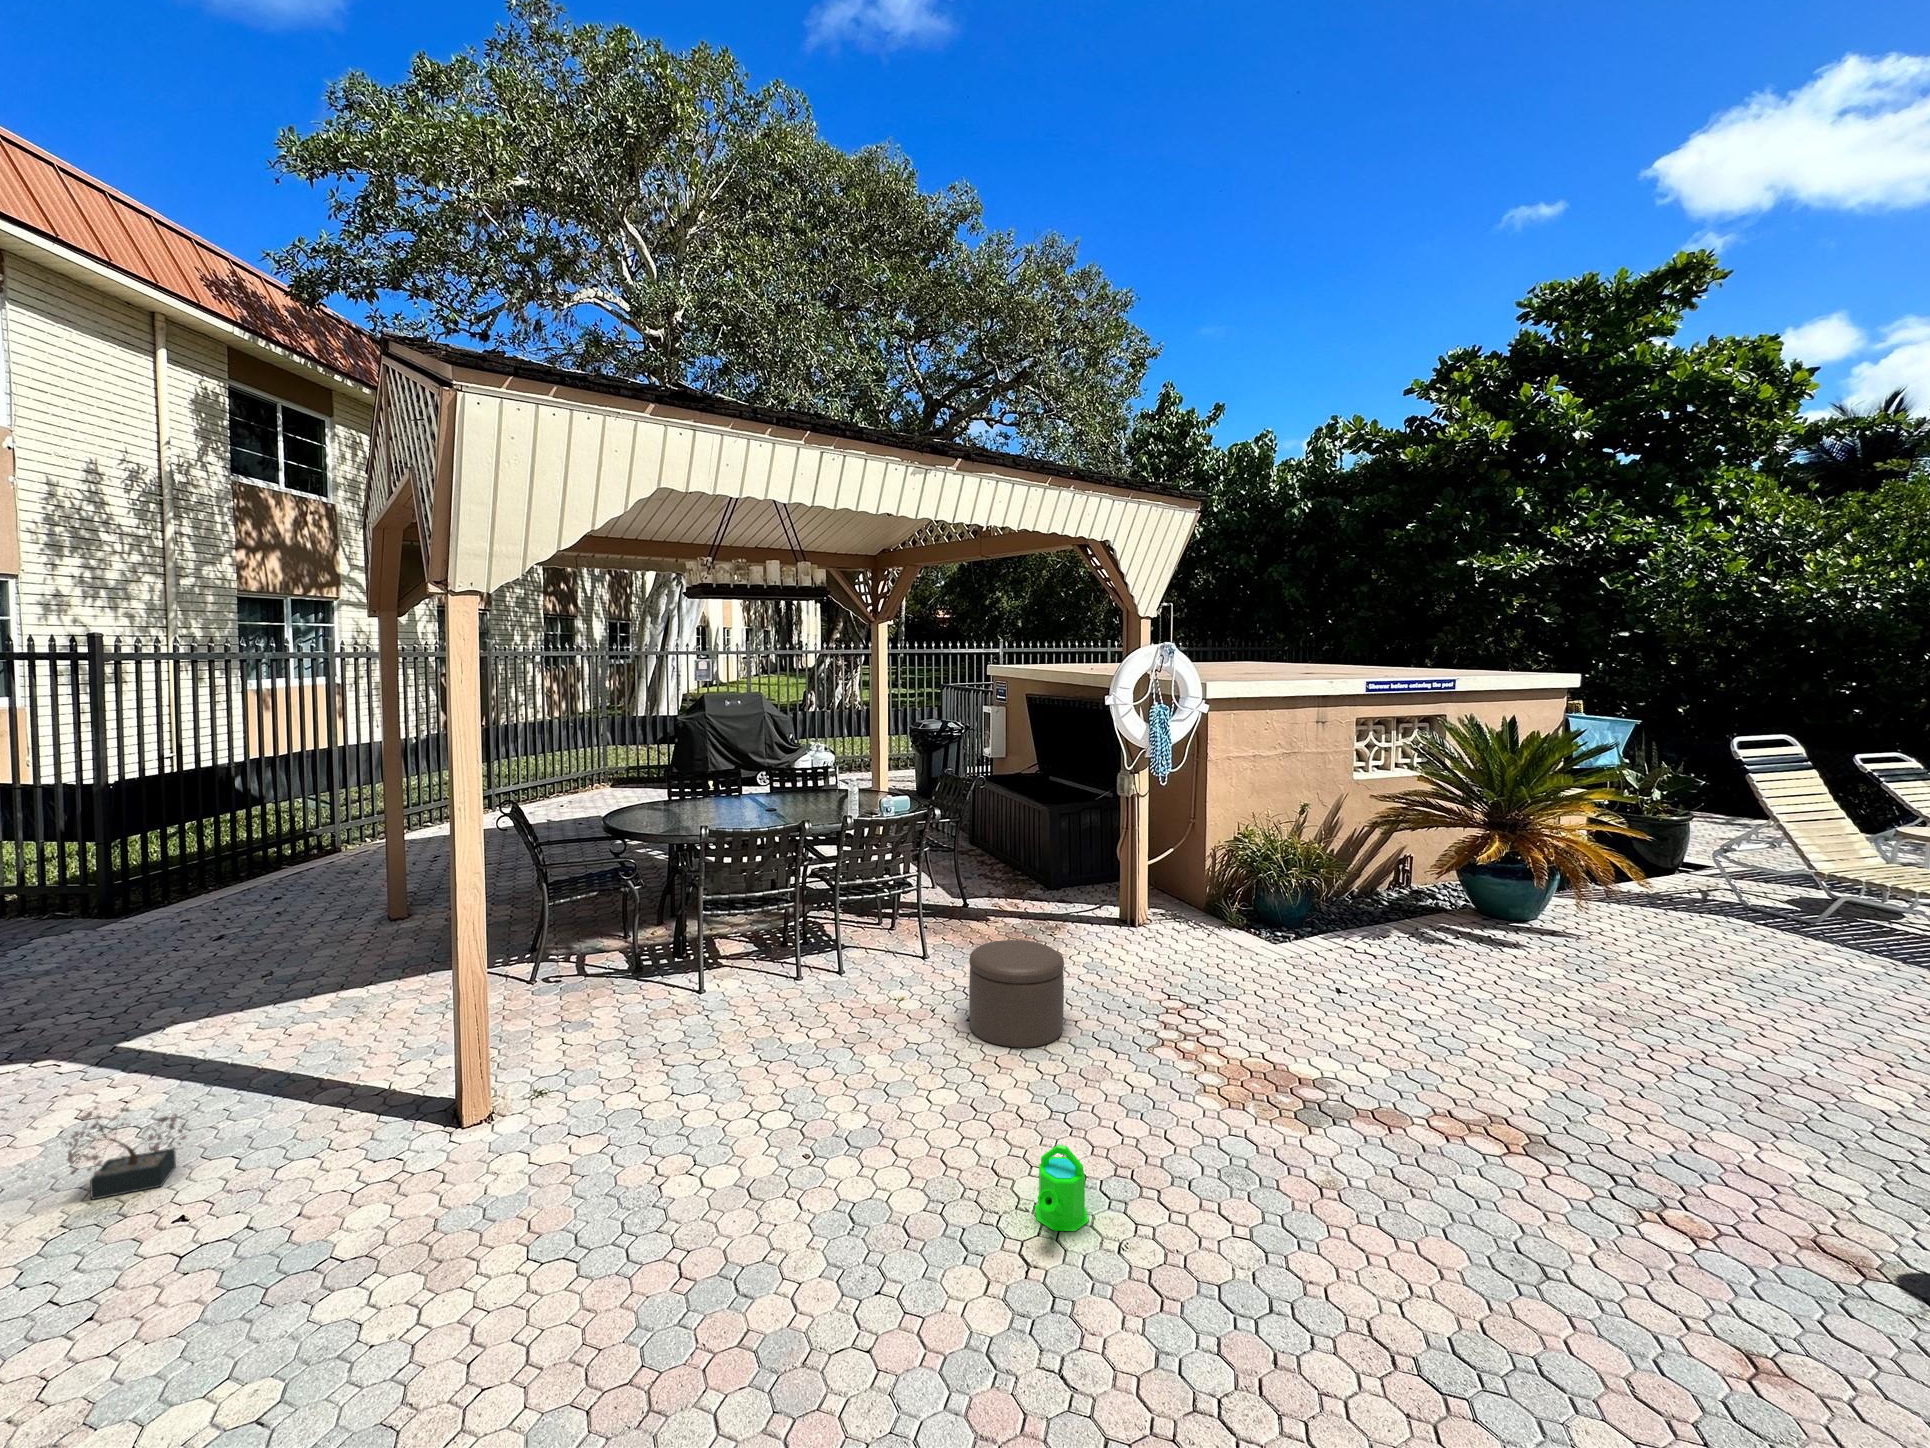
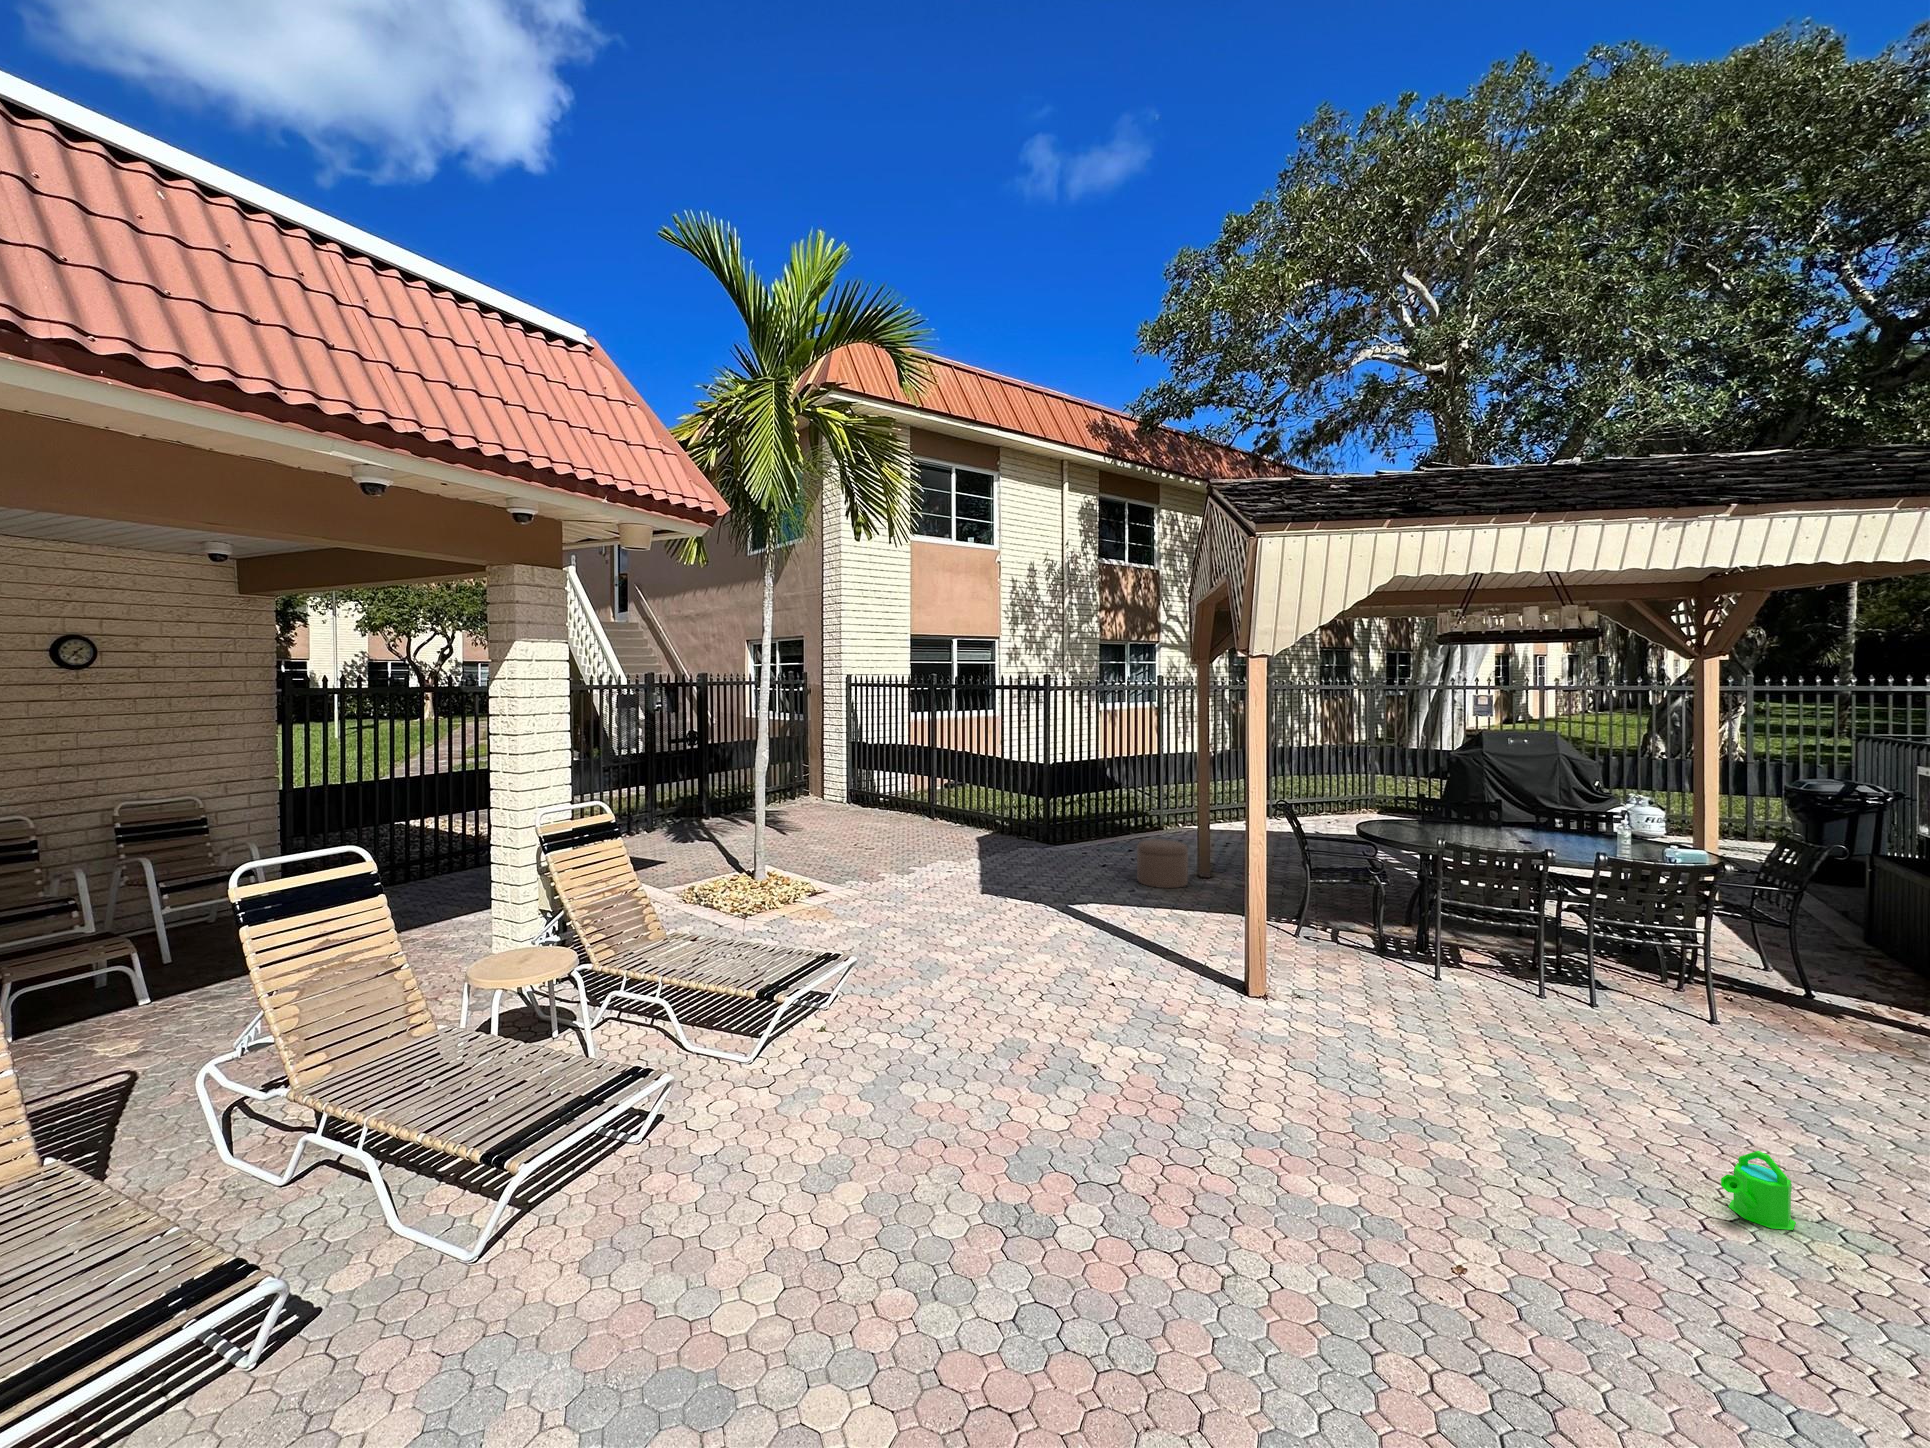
ottoman: present [969,940,1064,1048] -> present [1137,839,1188,888]
decorative plant: present [63,1107,187,1200] -> none [1062,927,1111,977]

